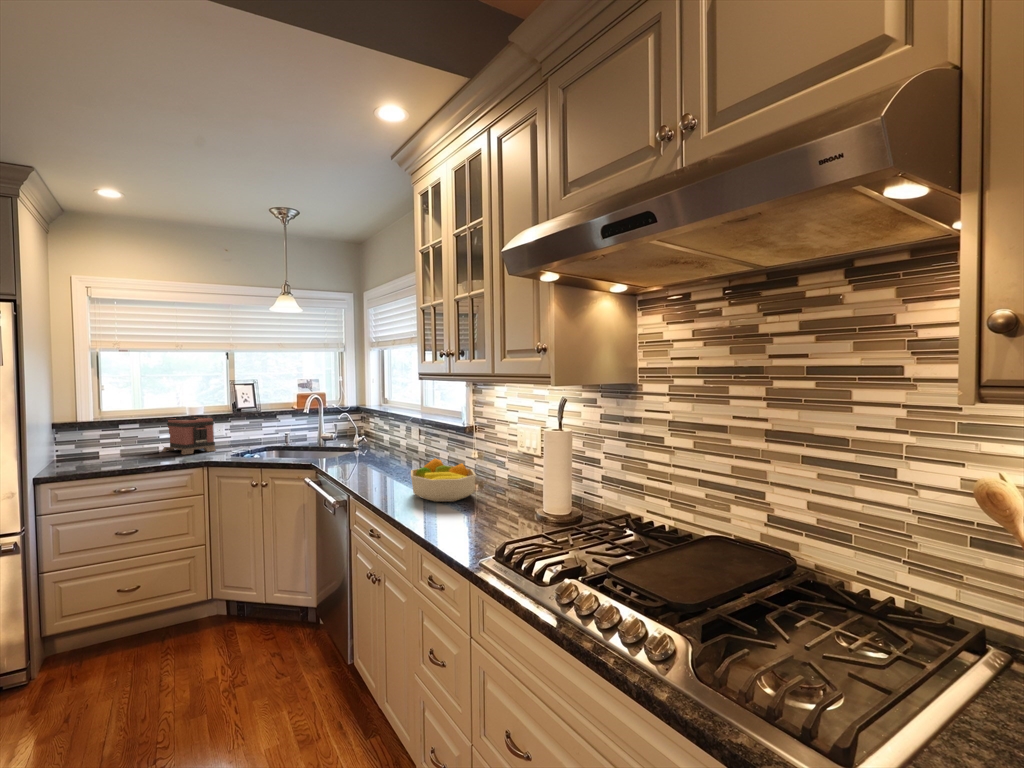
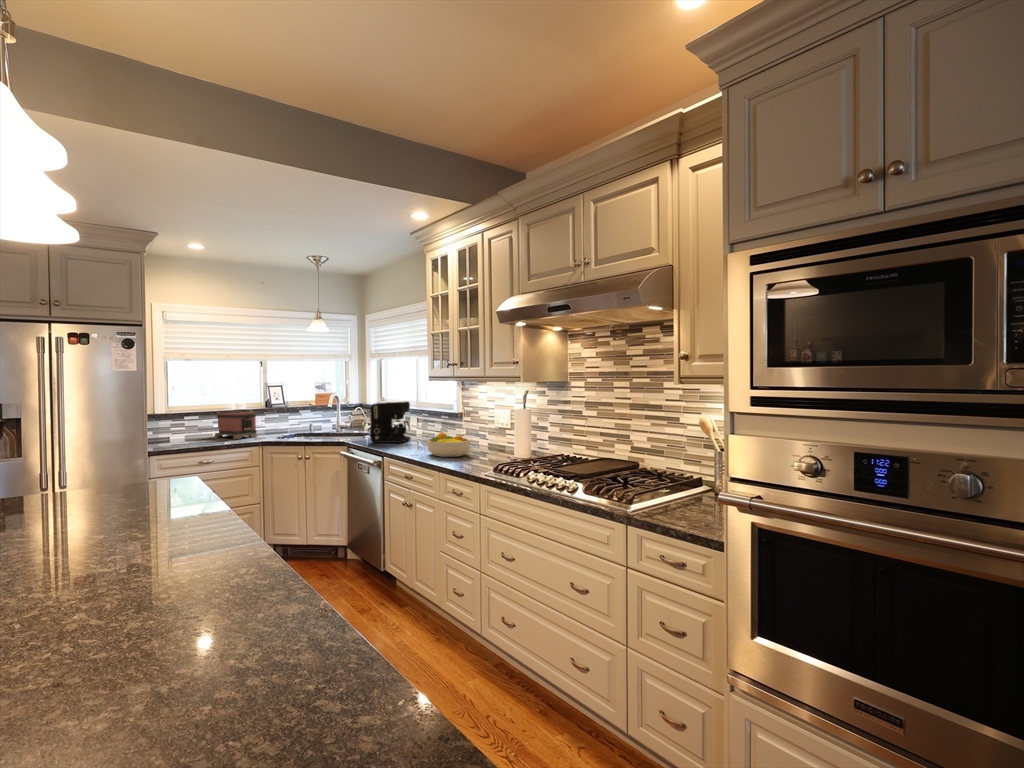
coffee maker: none [348,407,406,465] -> present [370,401,411,443]

